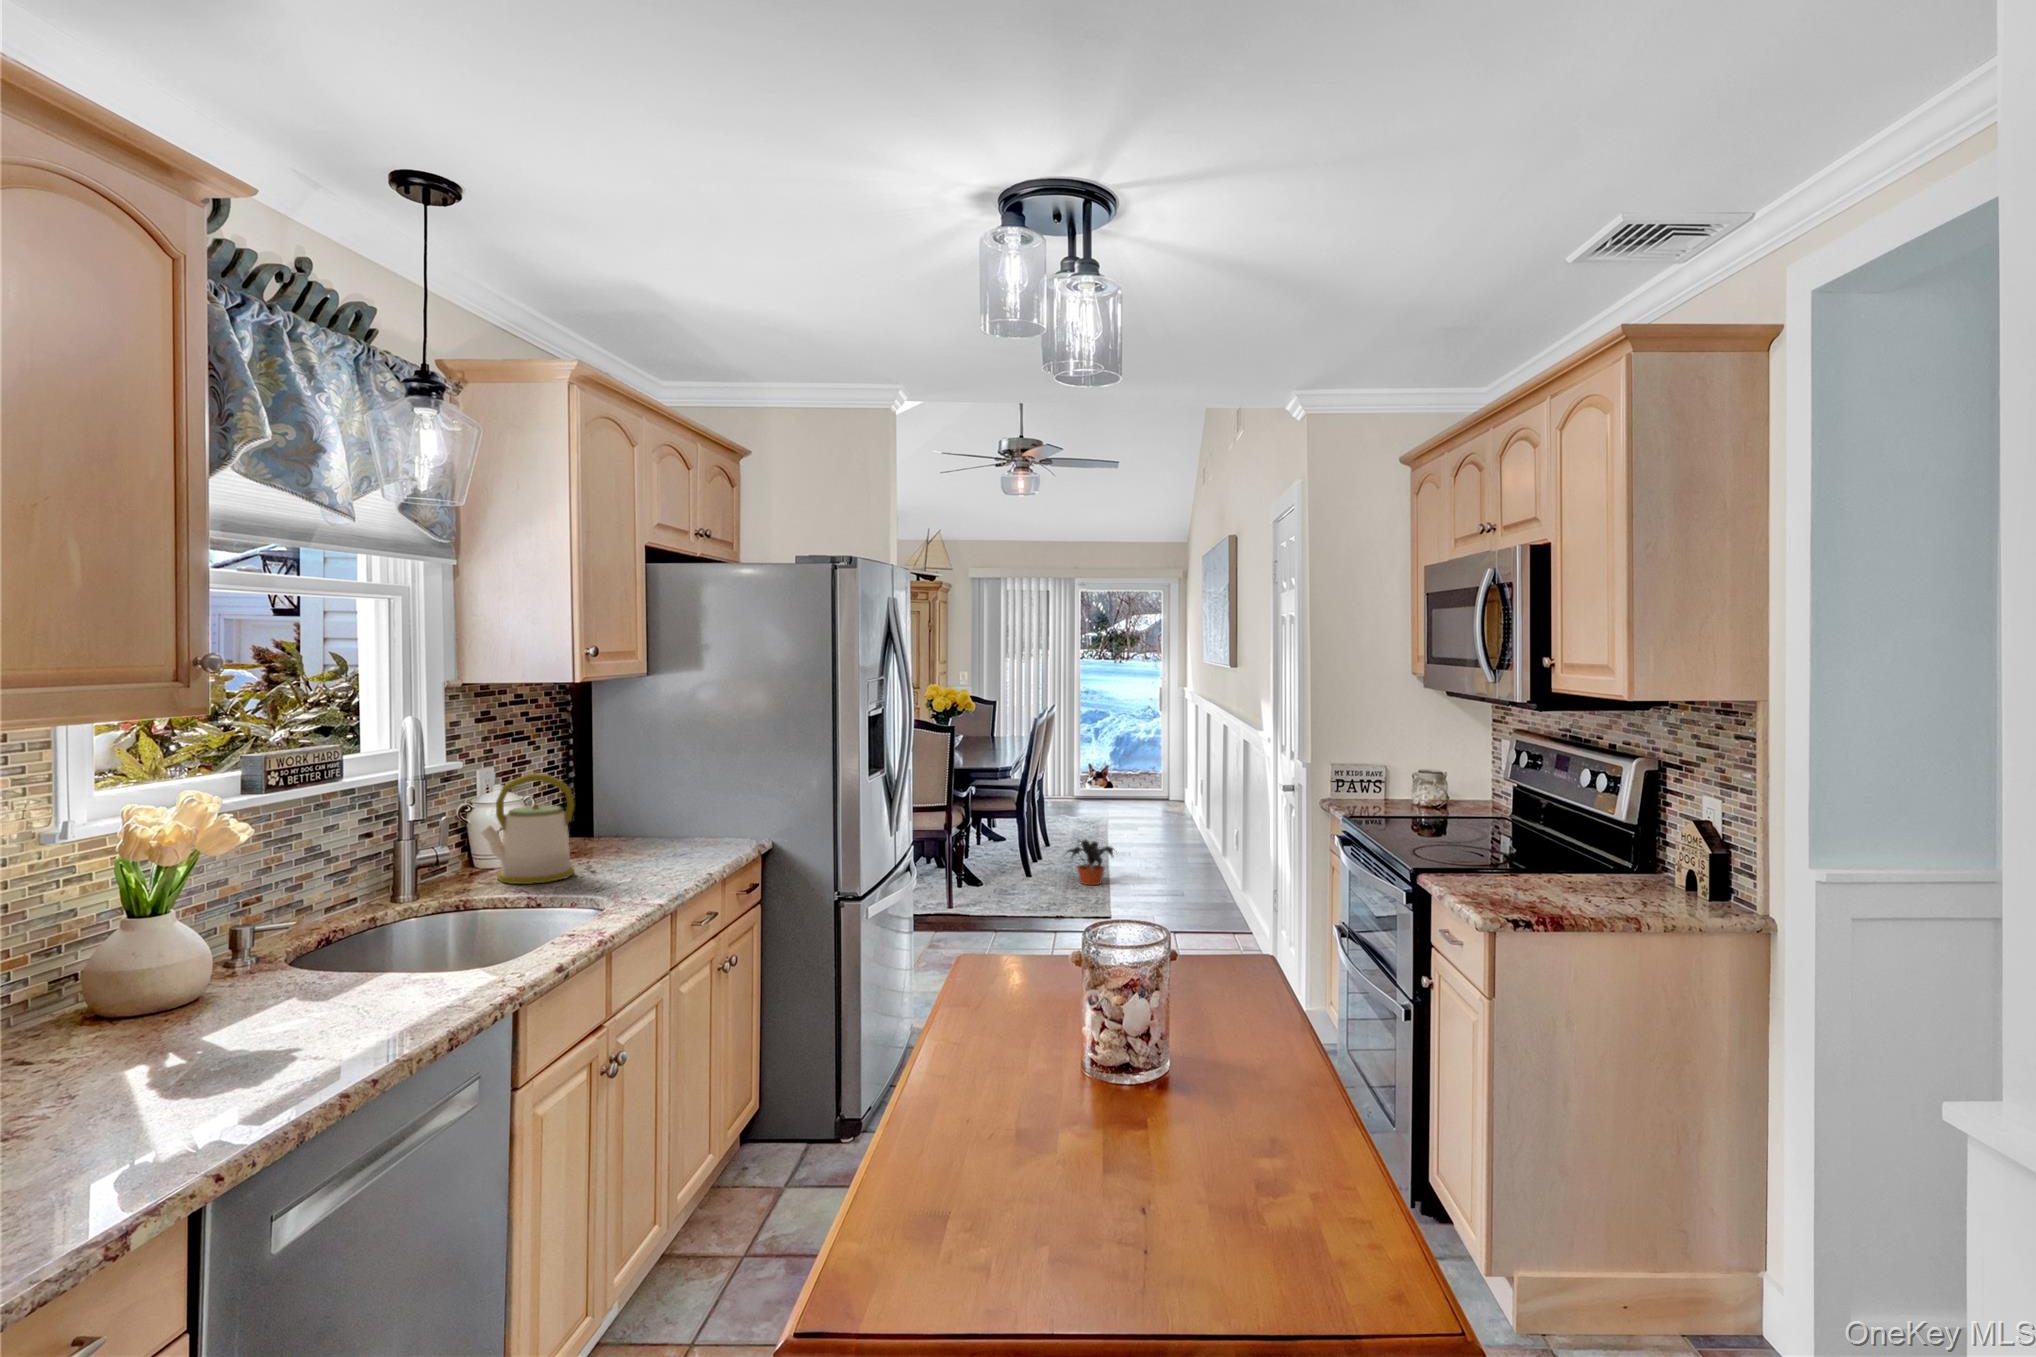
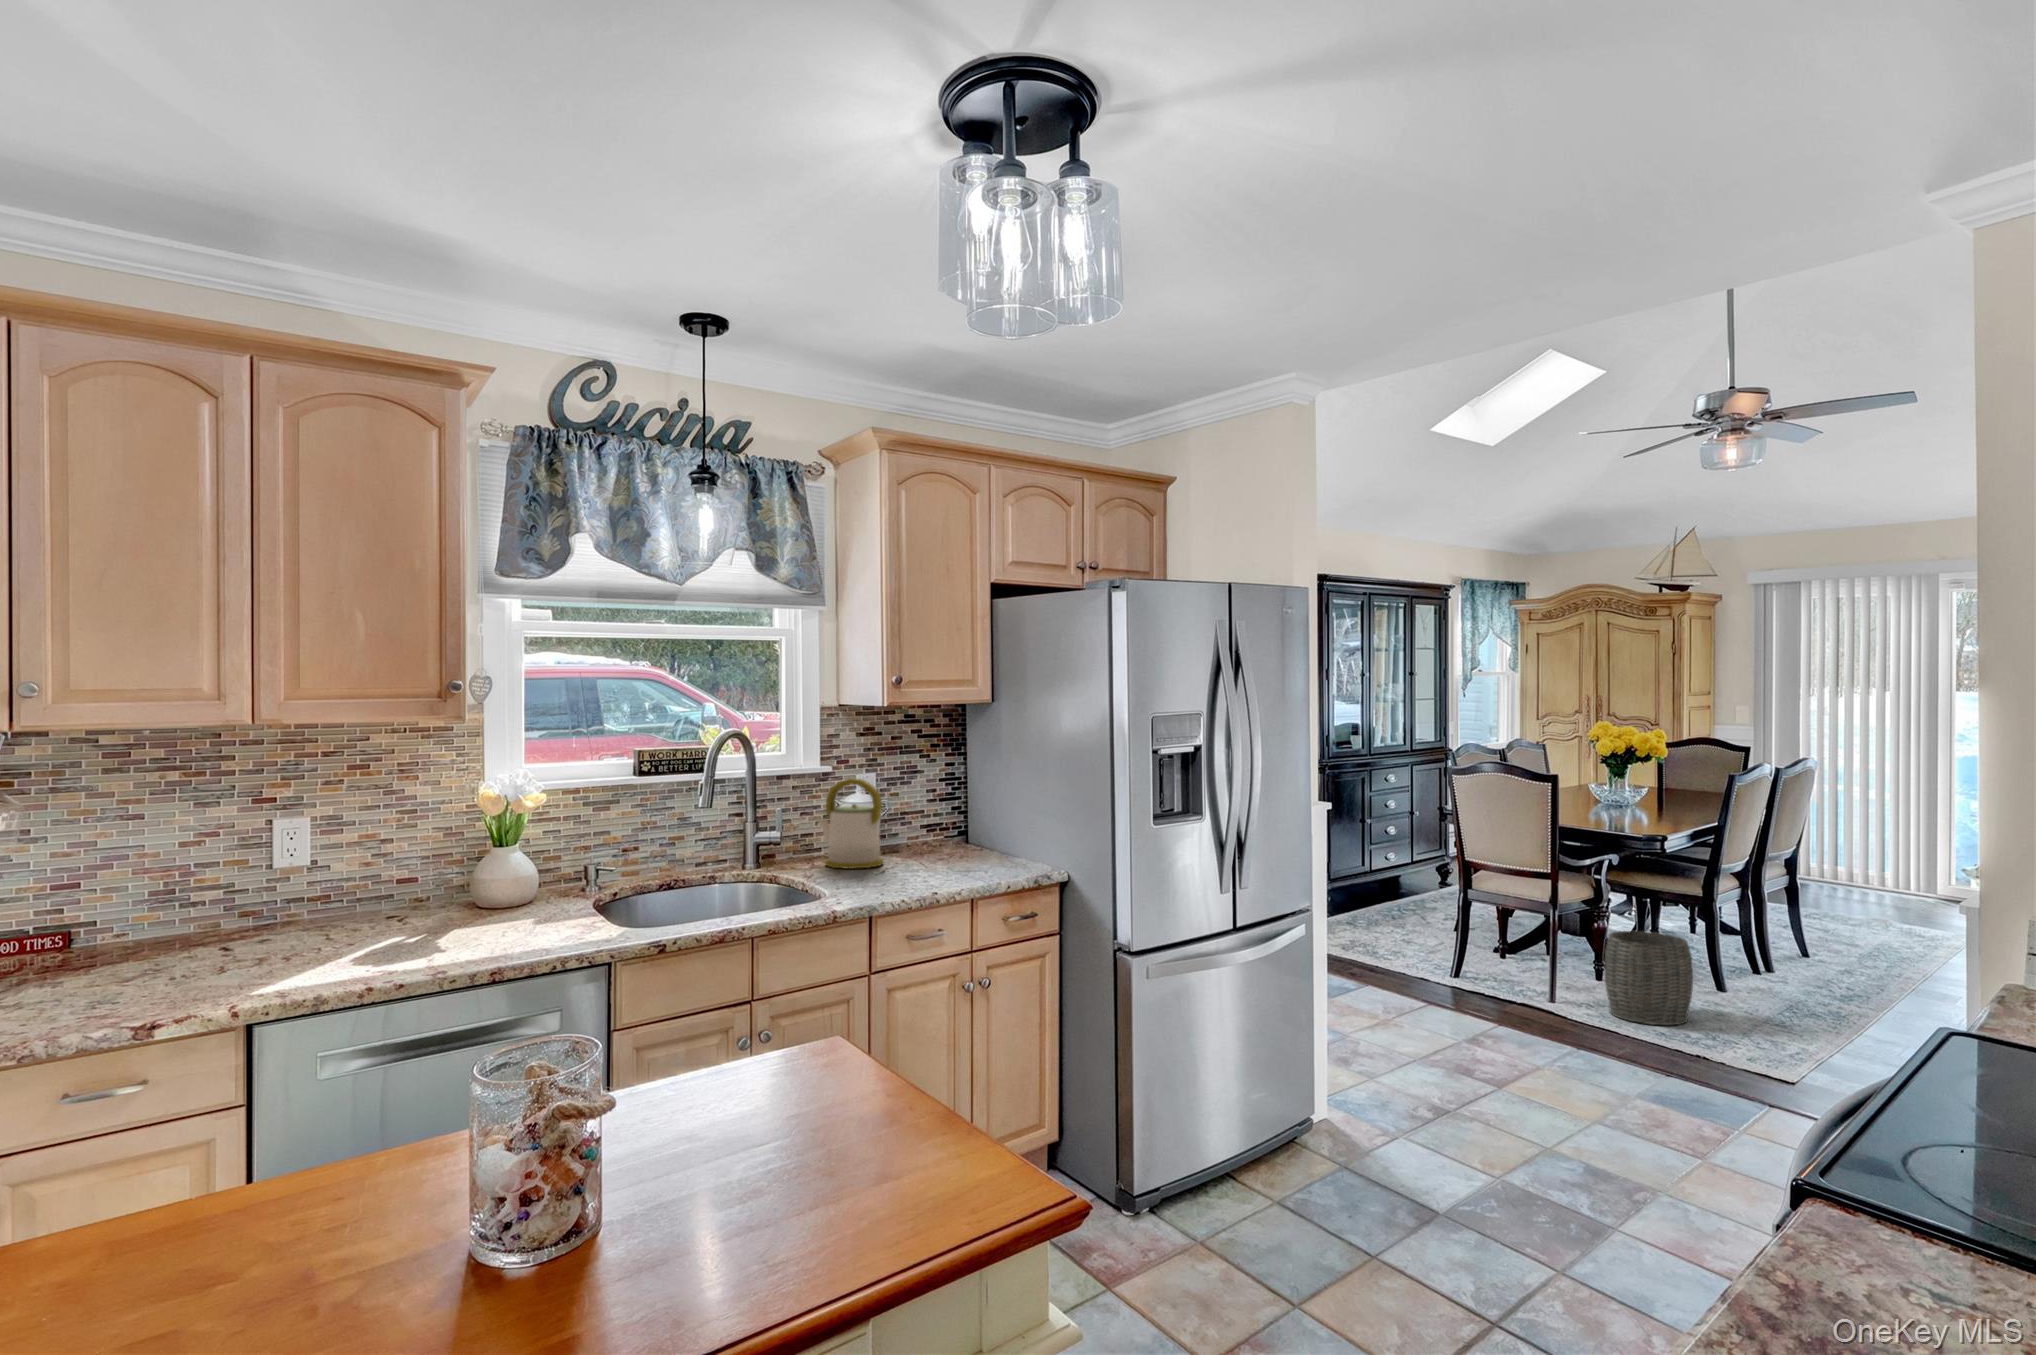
potted plant: present [1067,840,1114,885] -> none [1749,946,1843,1014]
woven basket: none [992,841,1050,910] -> present [1604,931,1693,1025]

